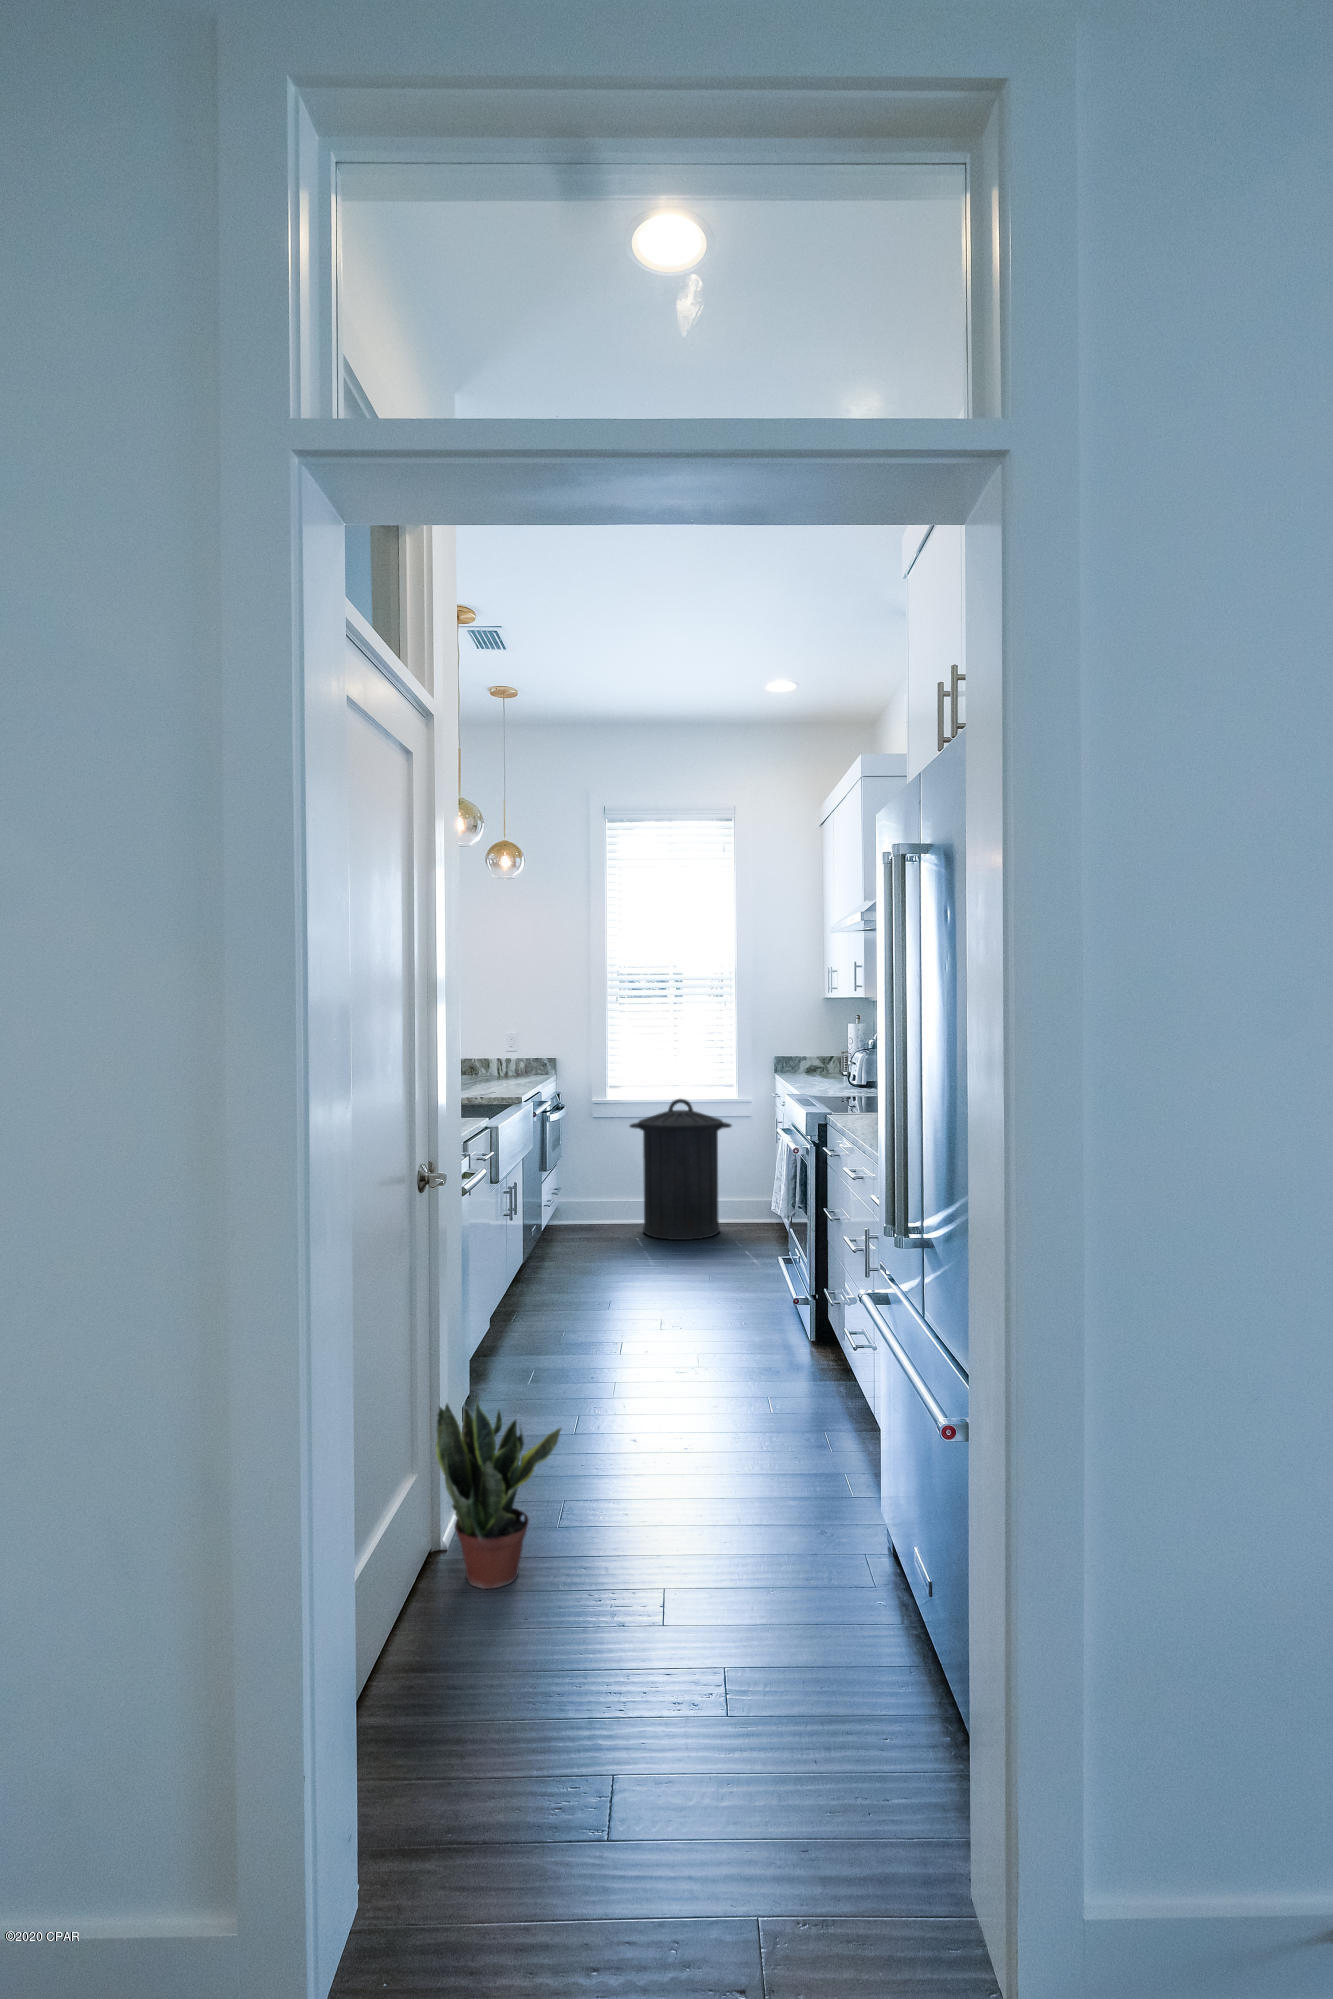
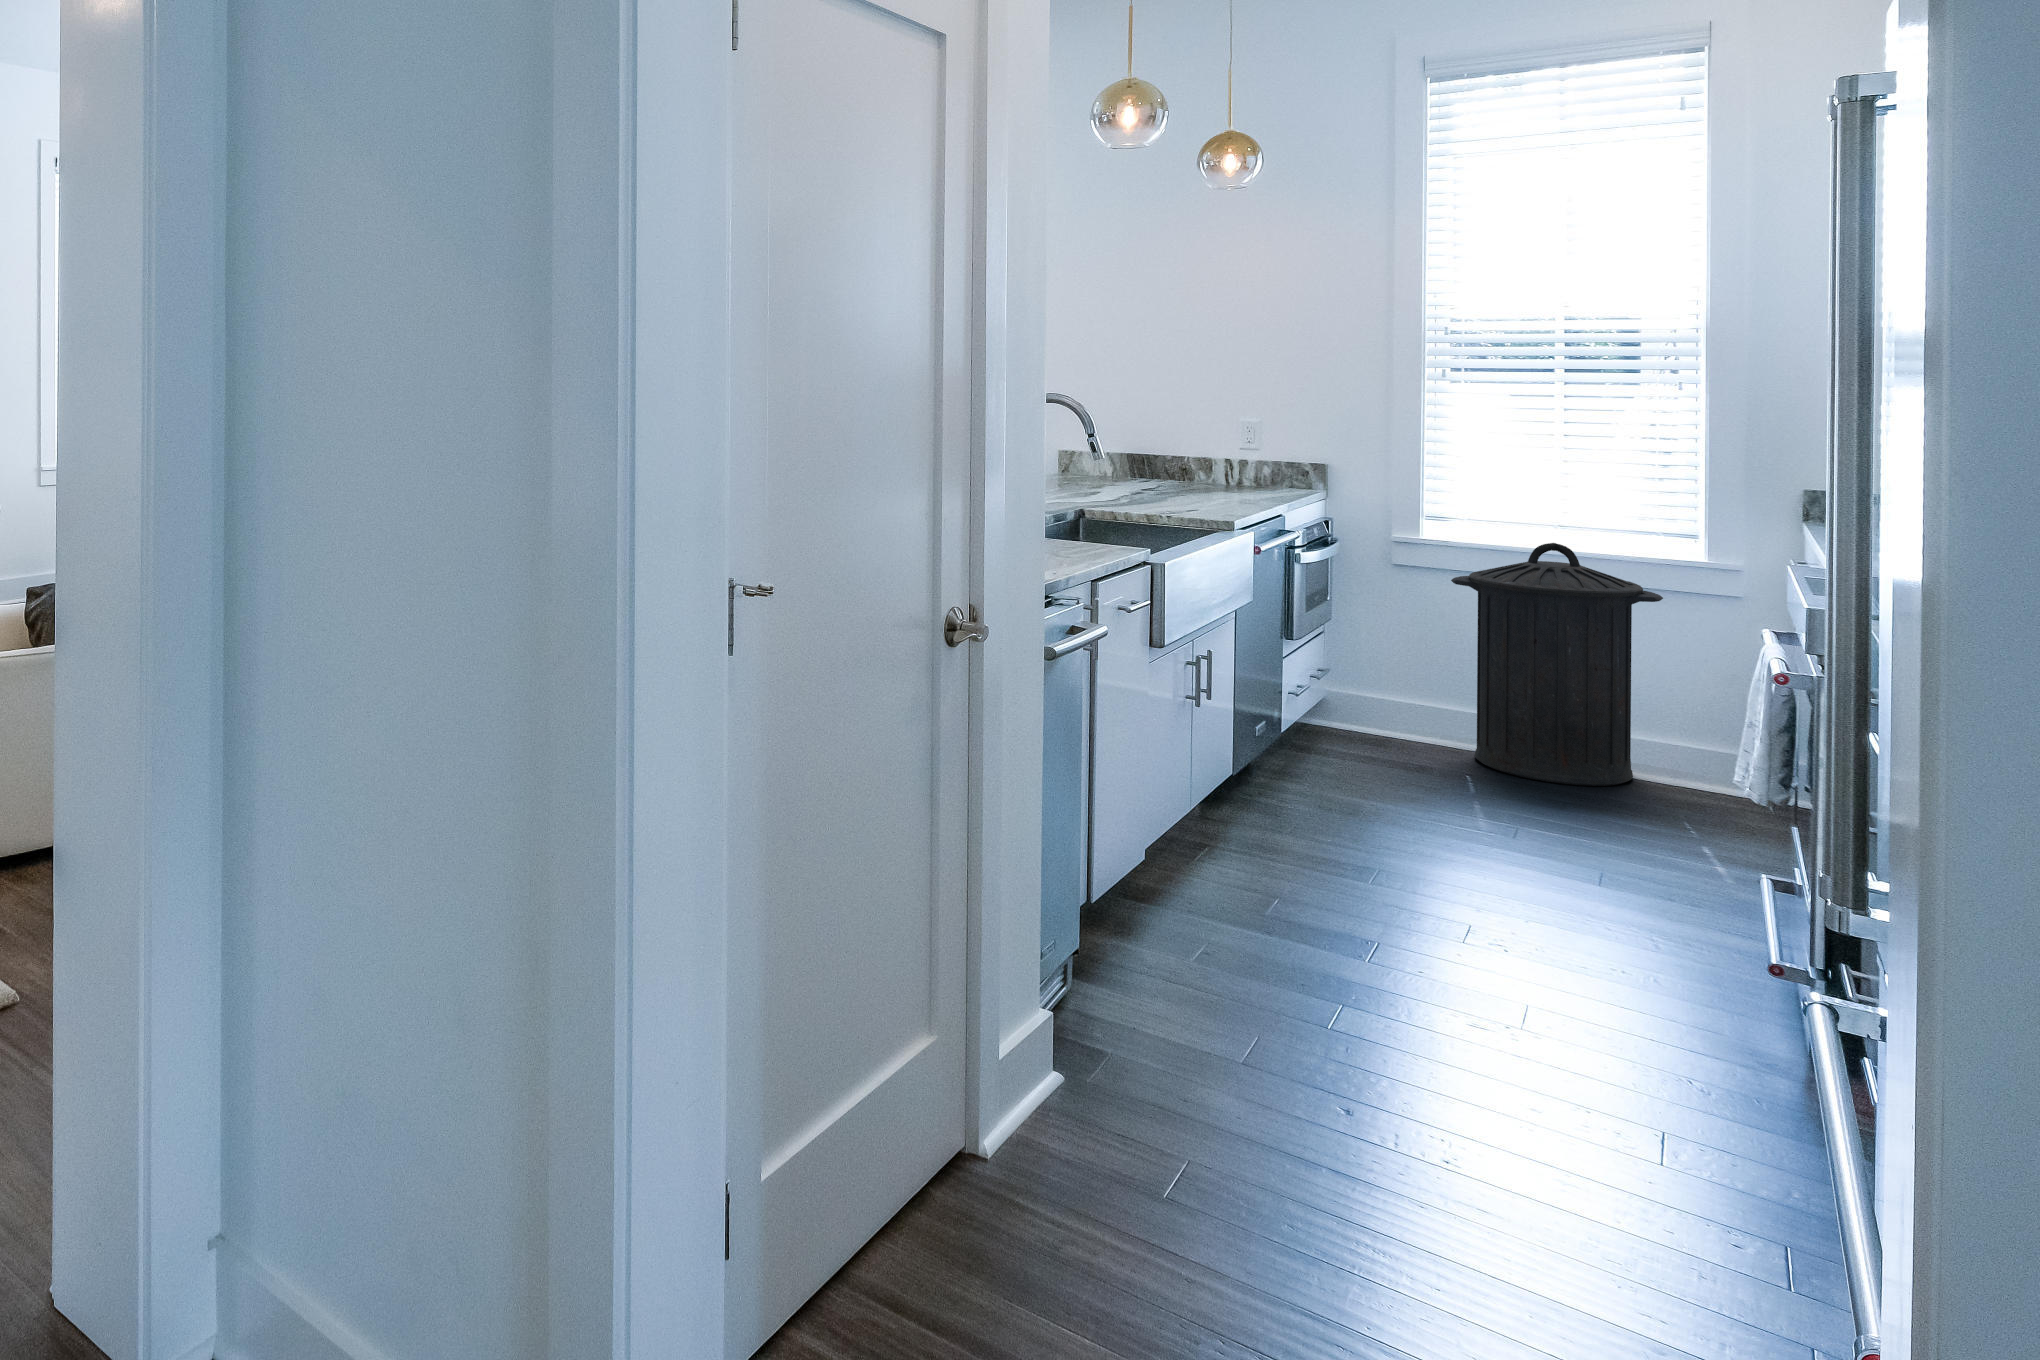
potted plant: present [436,1402,561,1589] -> none [958,949,1138,1244]

